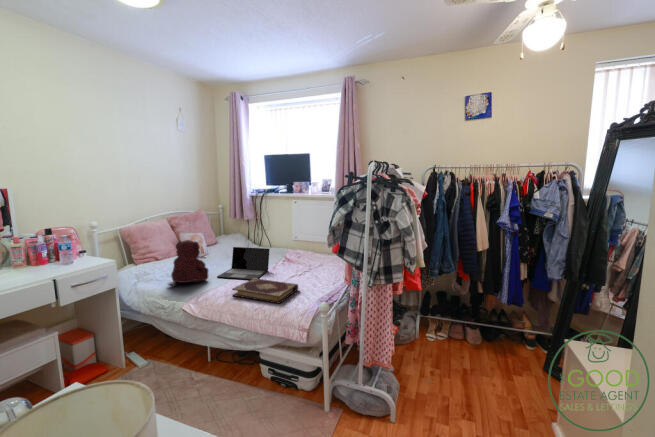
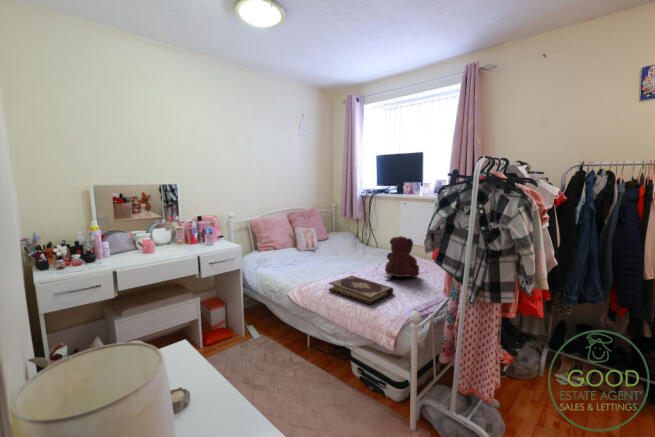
teddy bear: present [168,240,208,286] -> present [385,236,419,279]
laptop: present [217,247,270,280] -> none [320,243,371,277]

